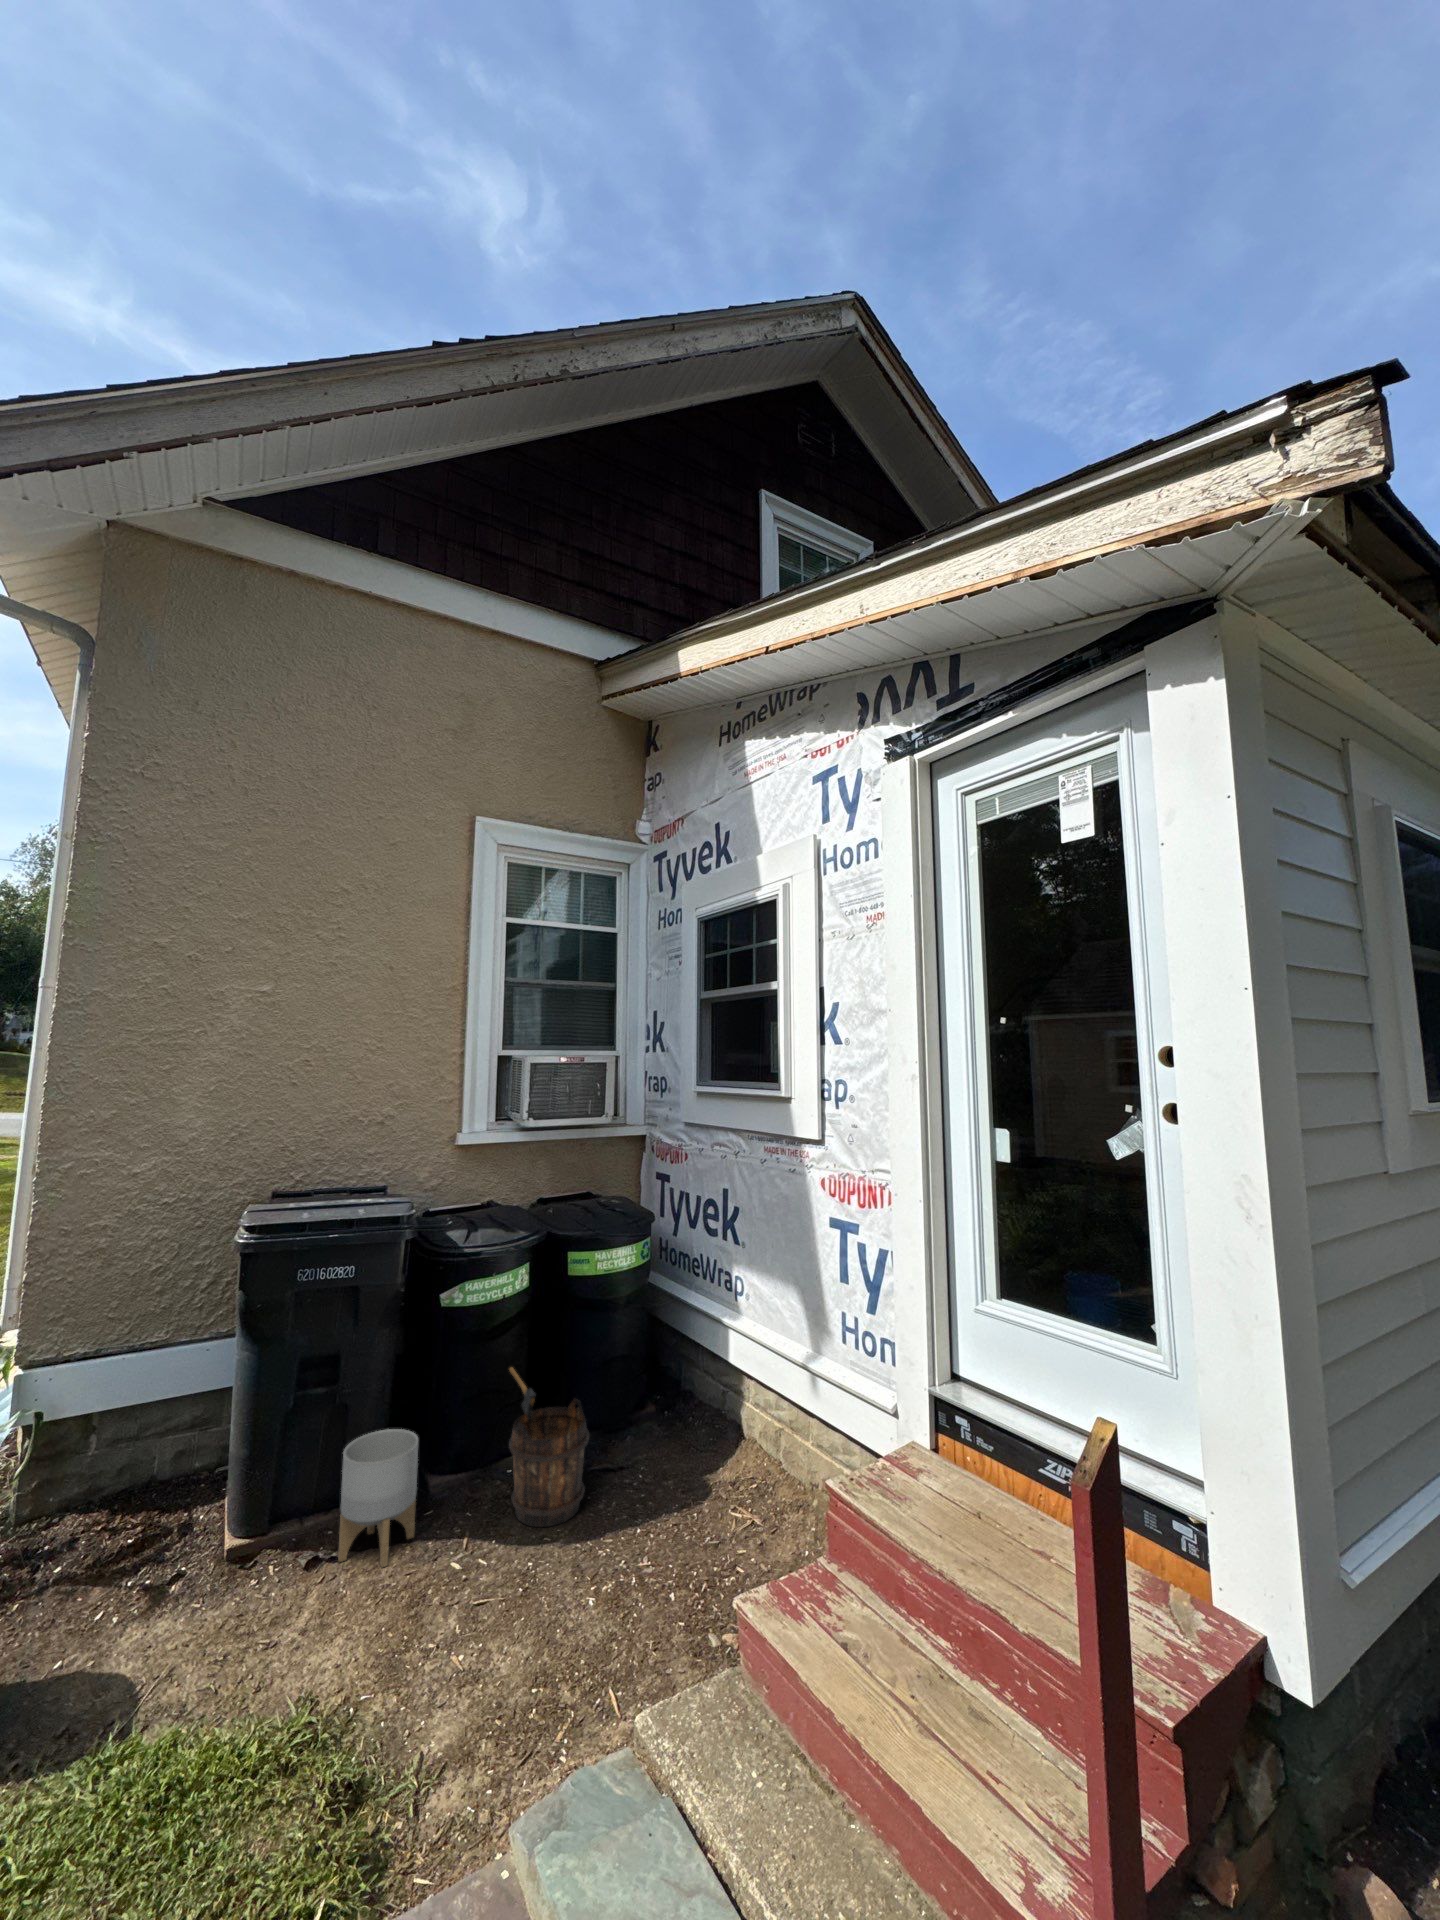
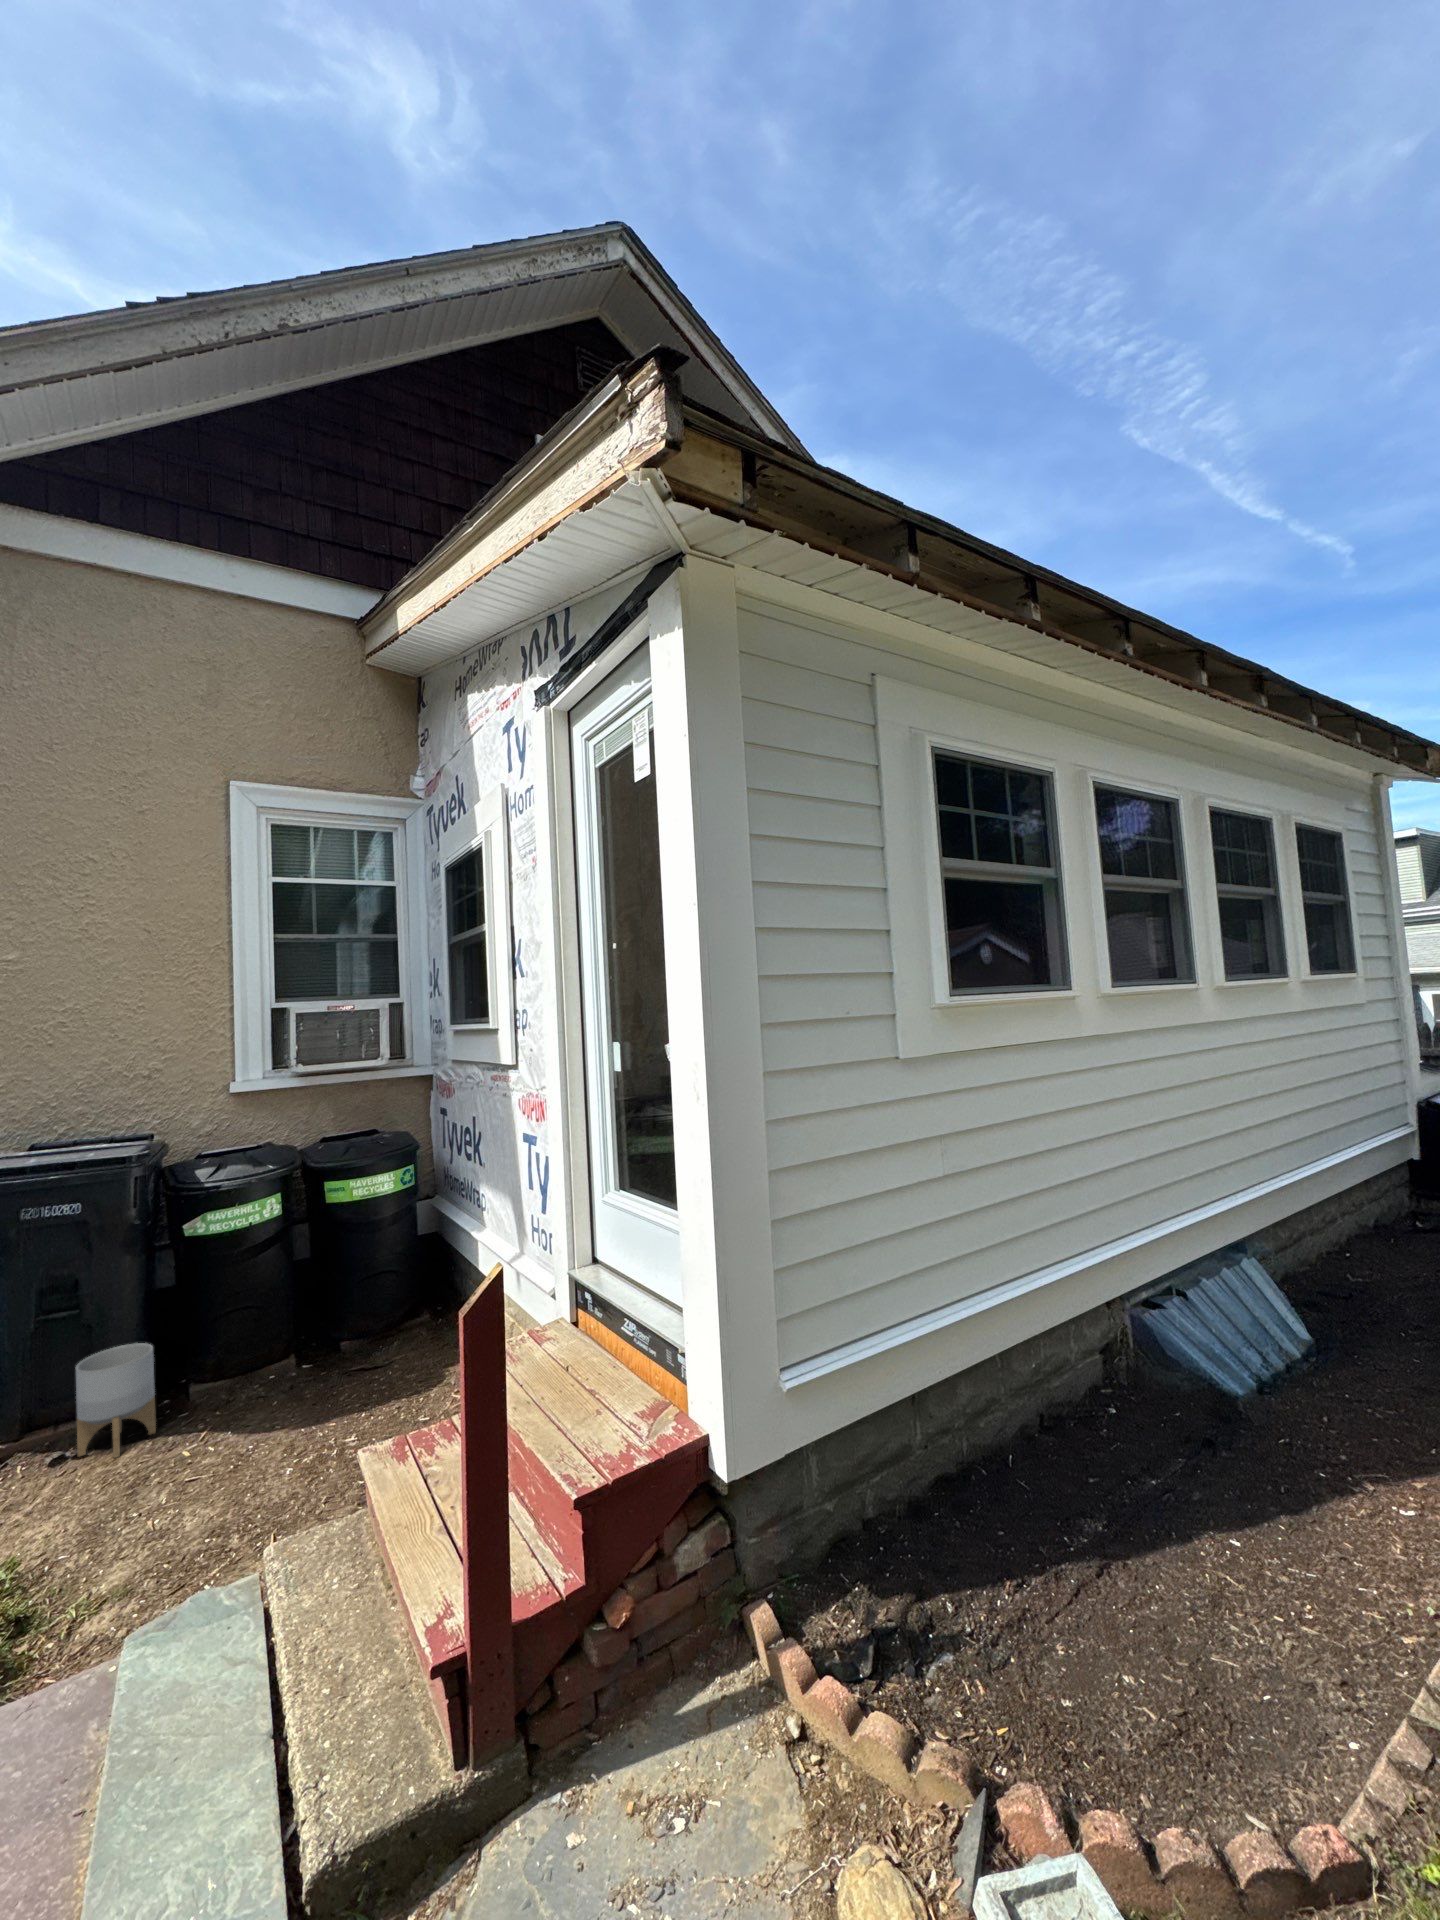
bucket: present [509,1367,589,1527] -> none [245,1285,325,1417]

